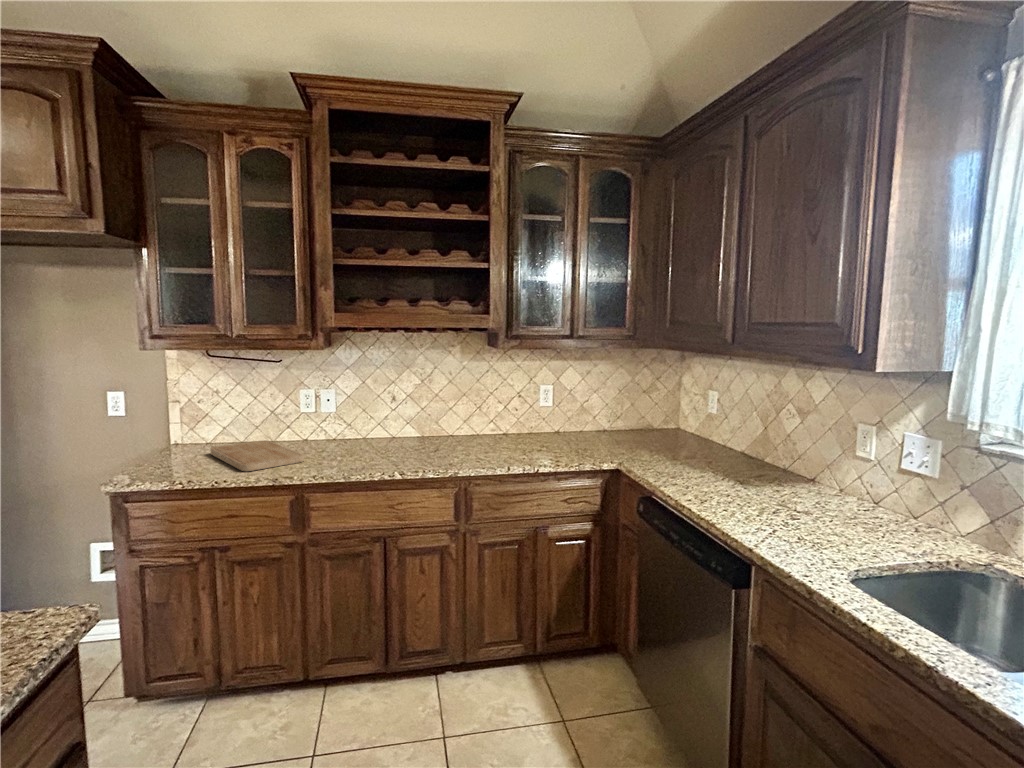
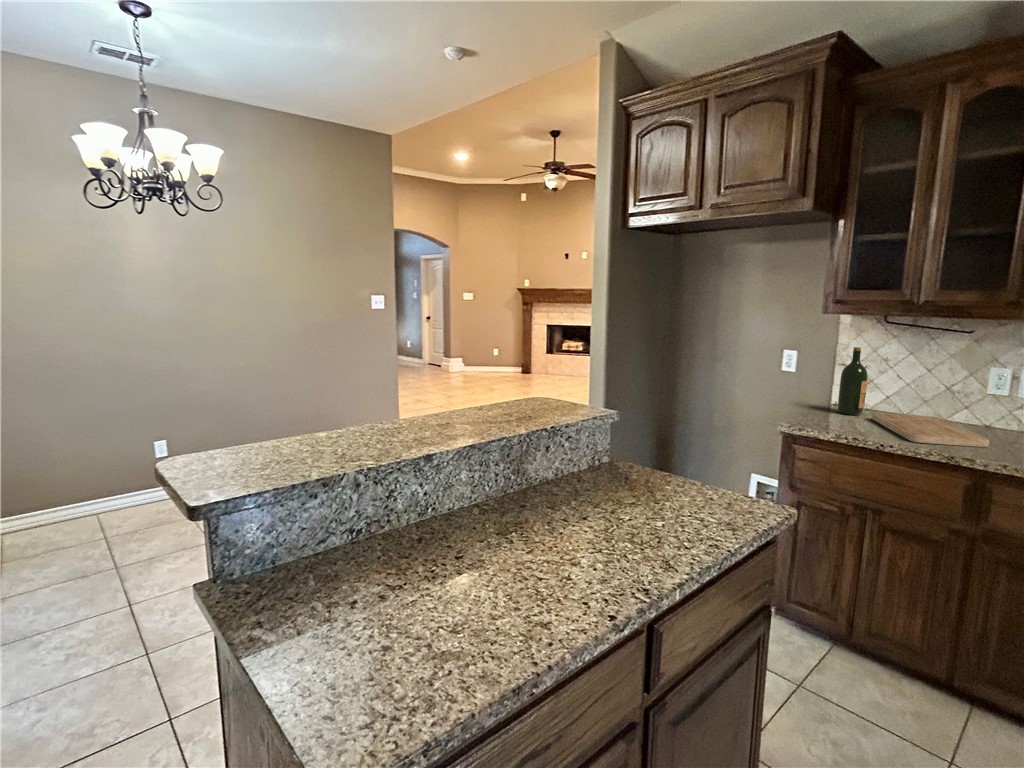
wine bottle: none [174,383,202,454] -> present [838,347,868,415]

